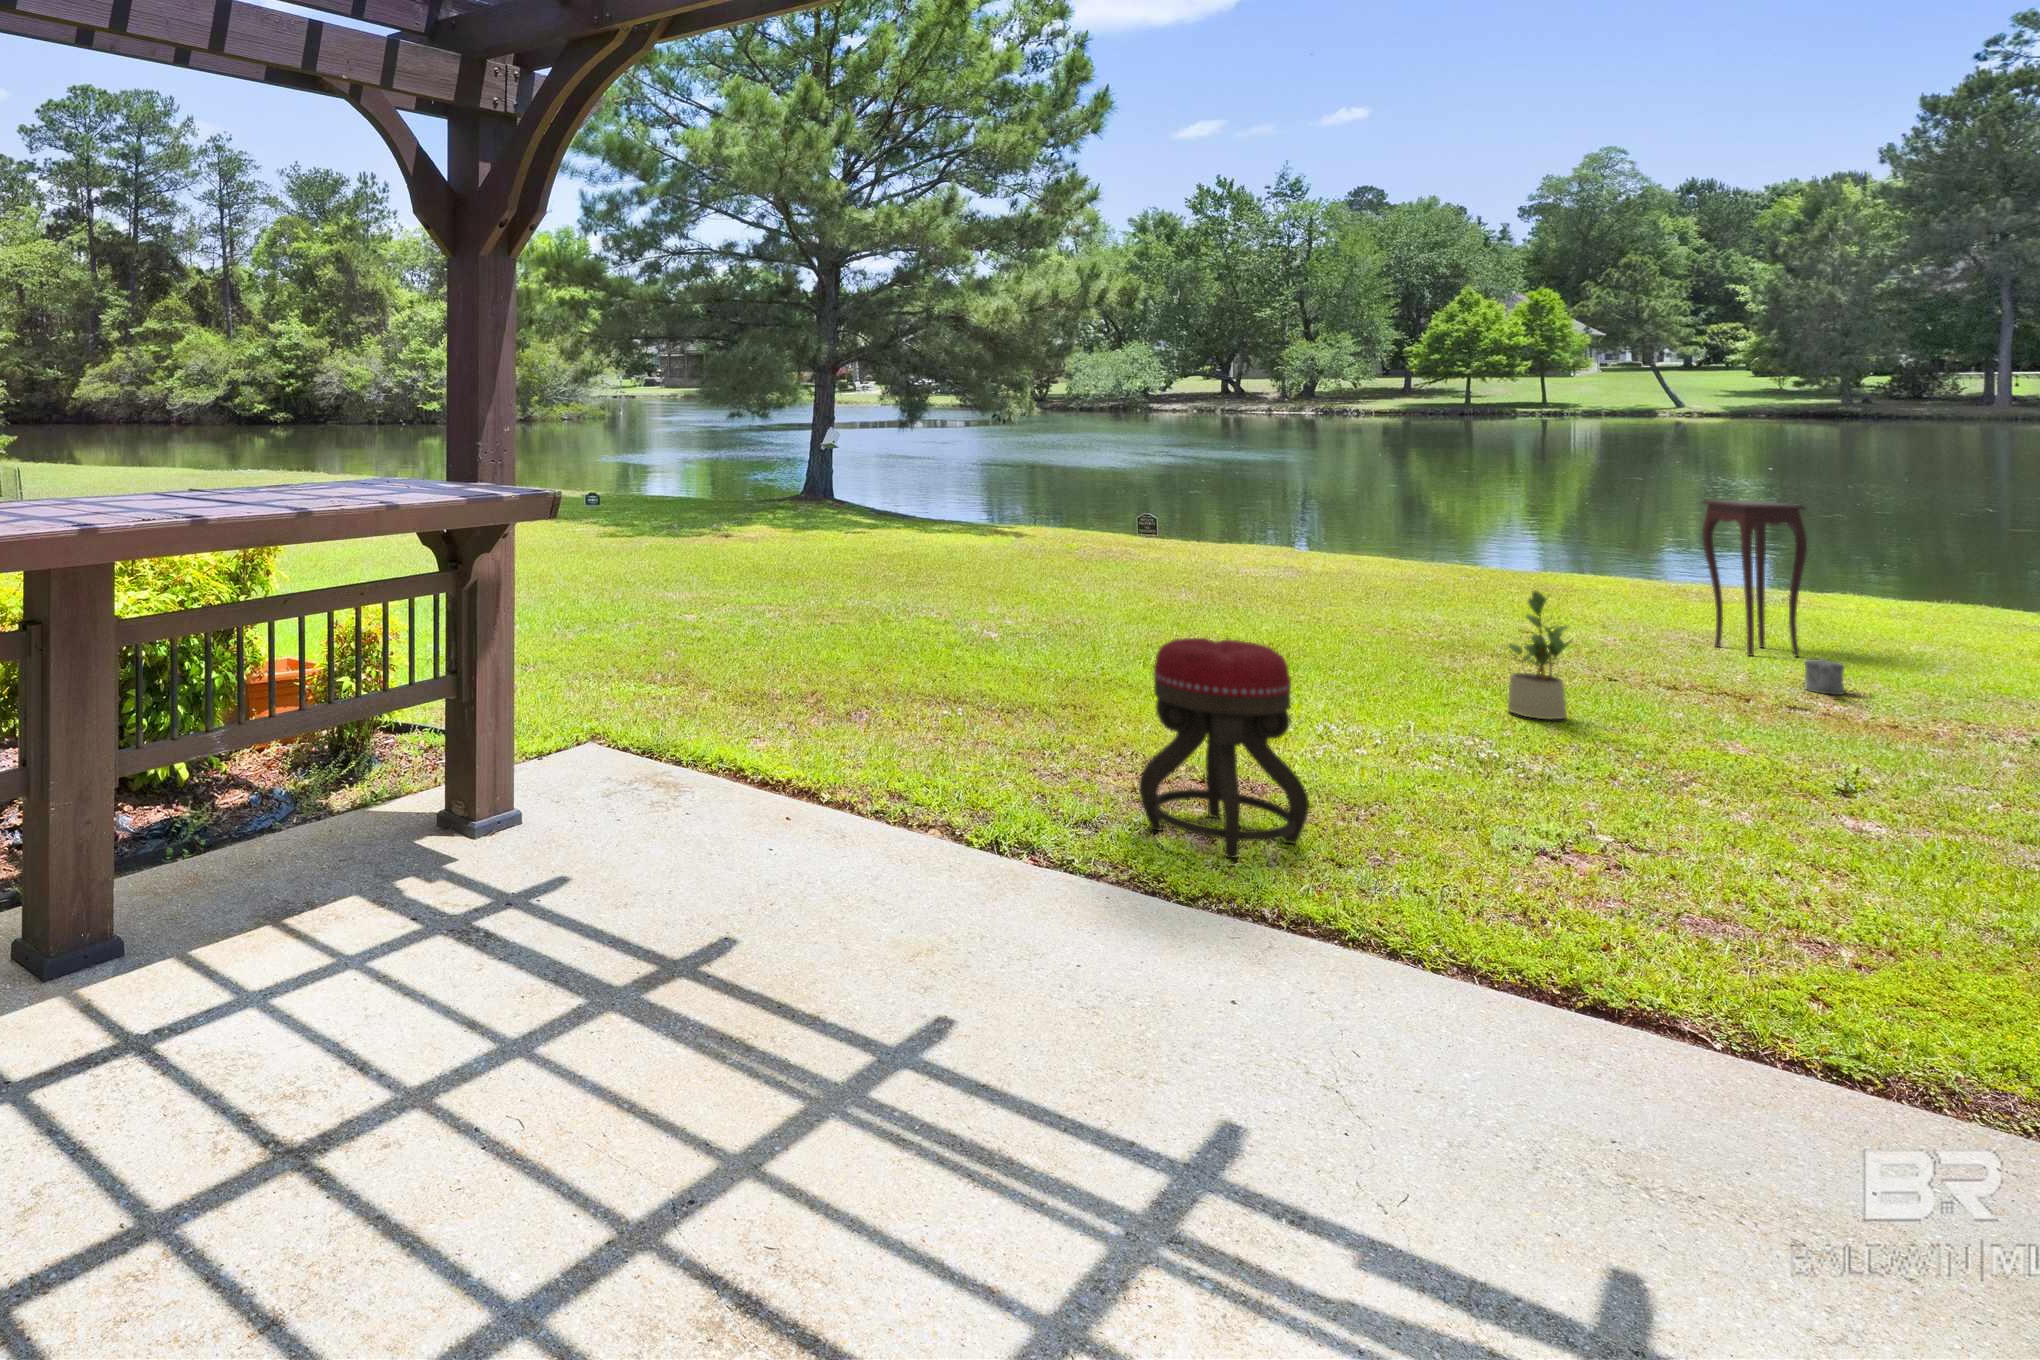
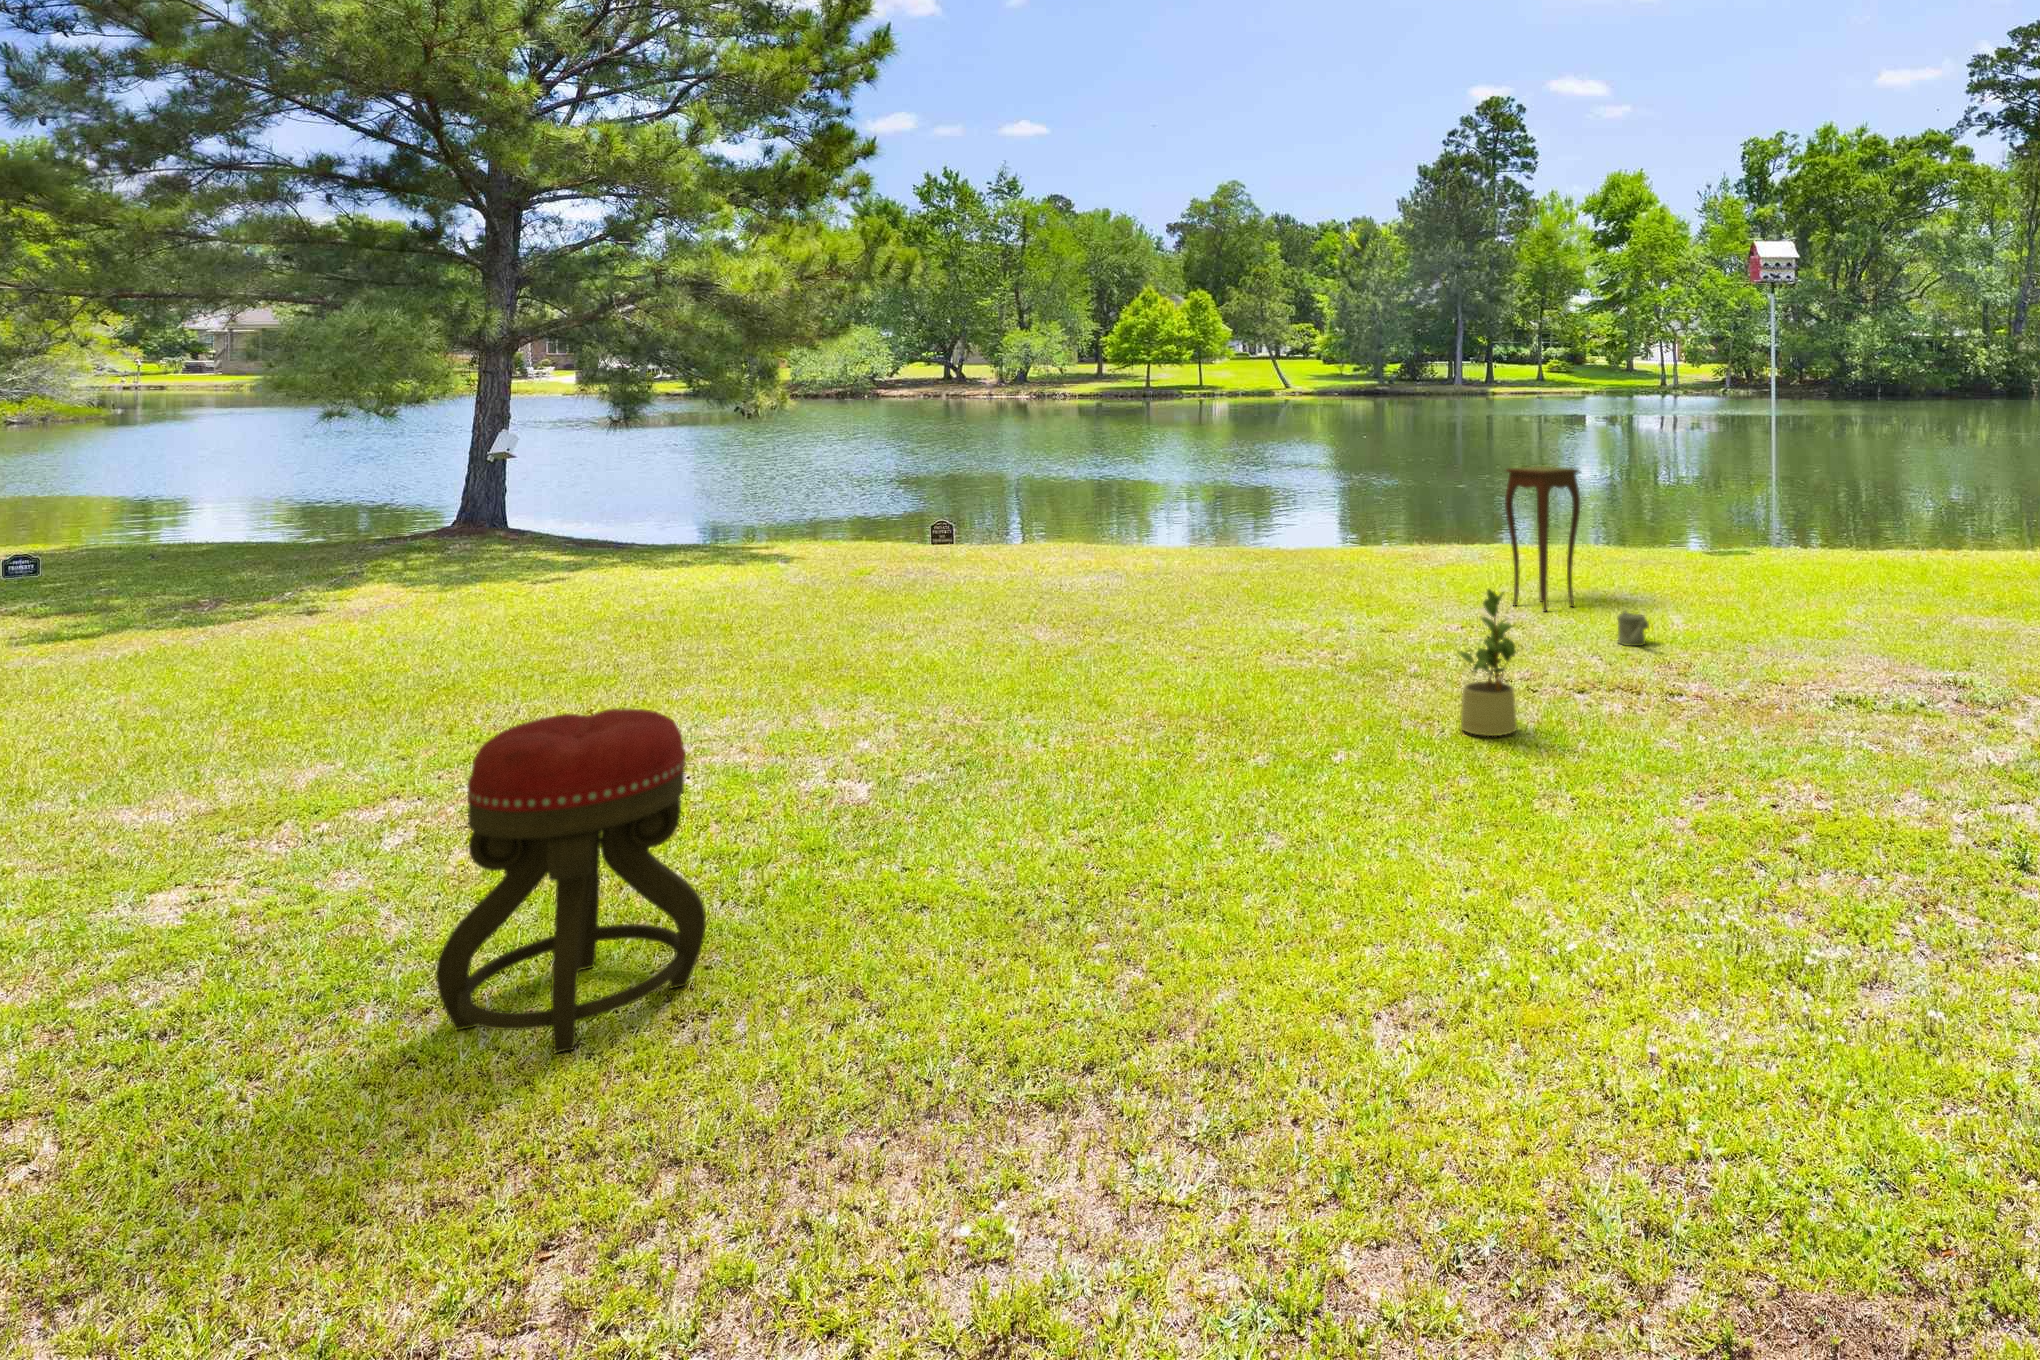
ottoman: present [1139,638,1309,858] -> present [436,709,706,1053]

